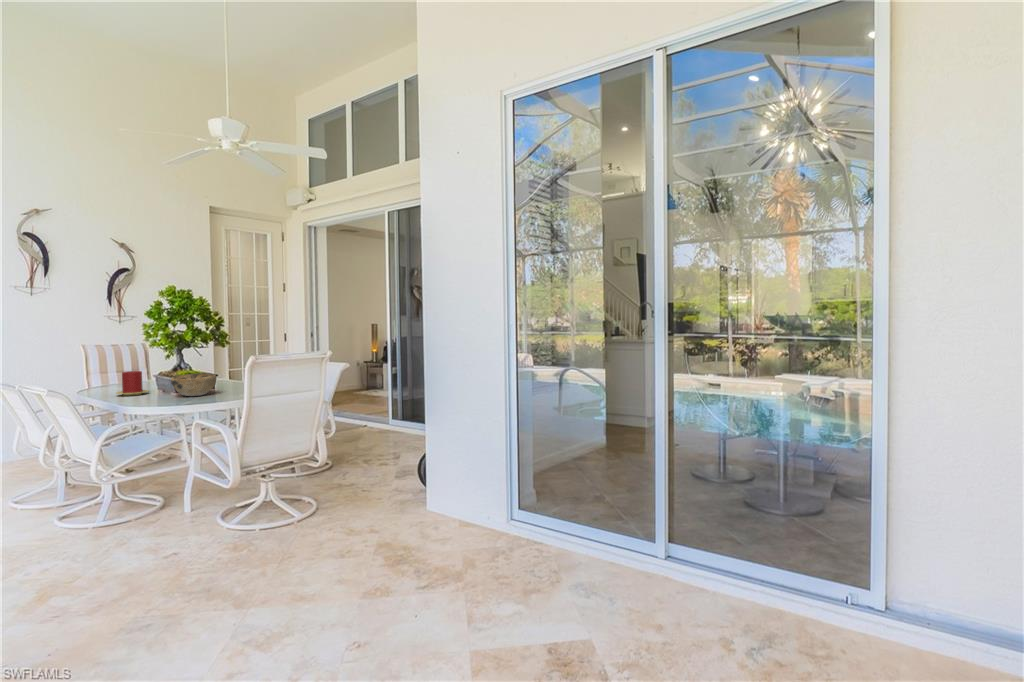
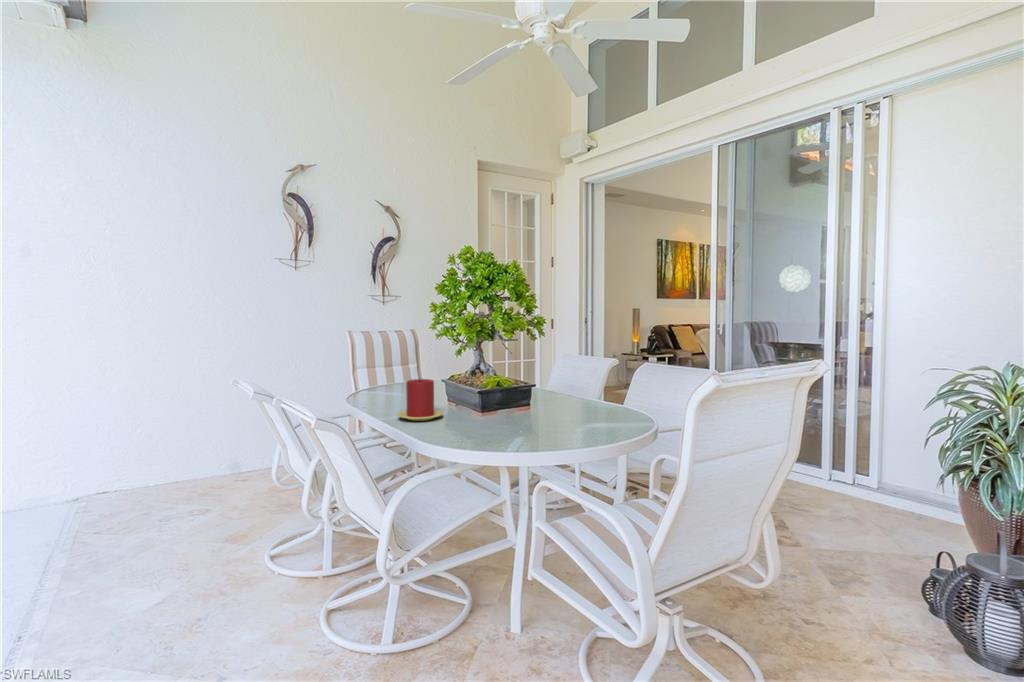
decorative bowl: present [171,373,216,396] -> none [487,391,559,435]

